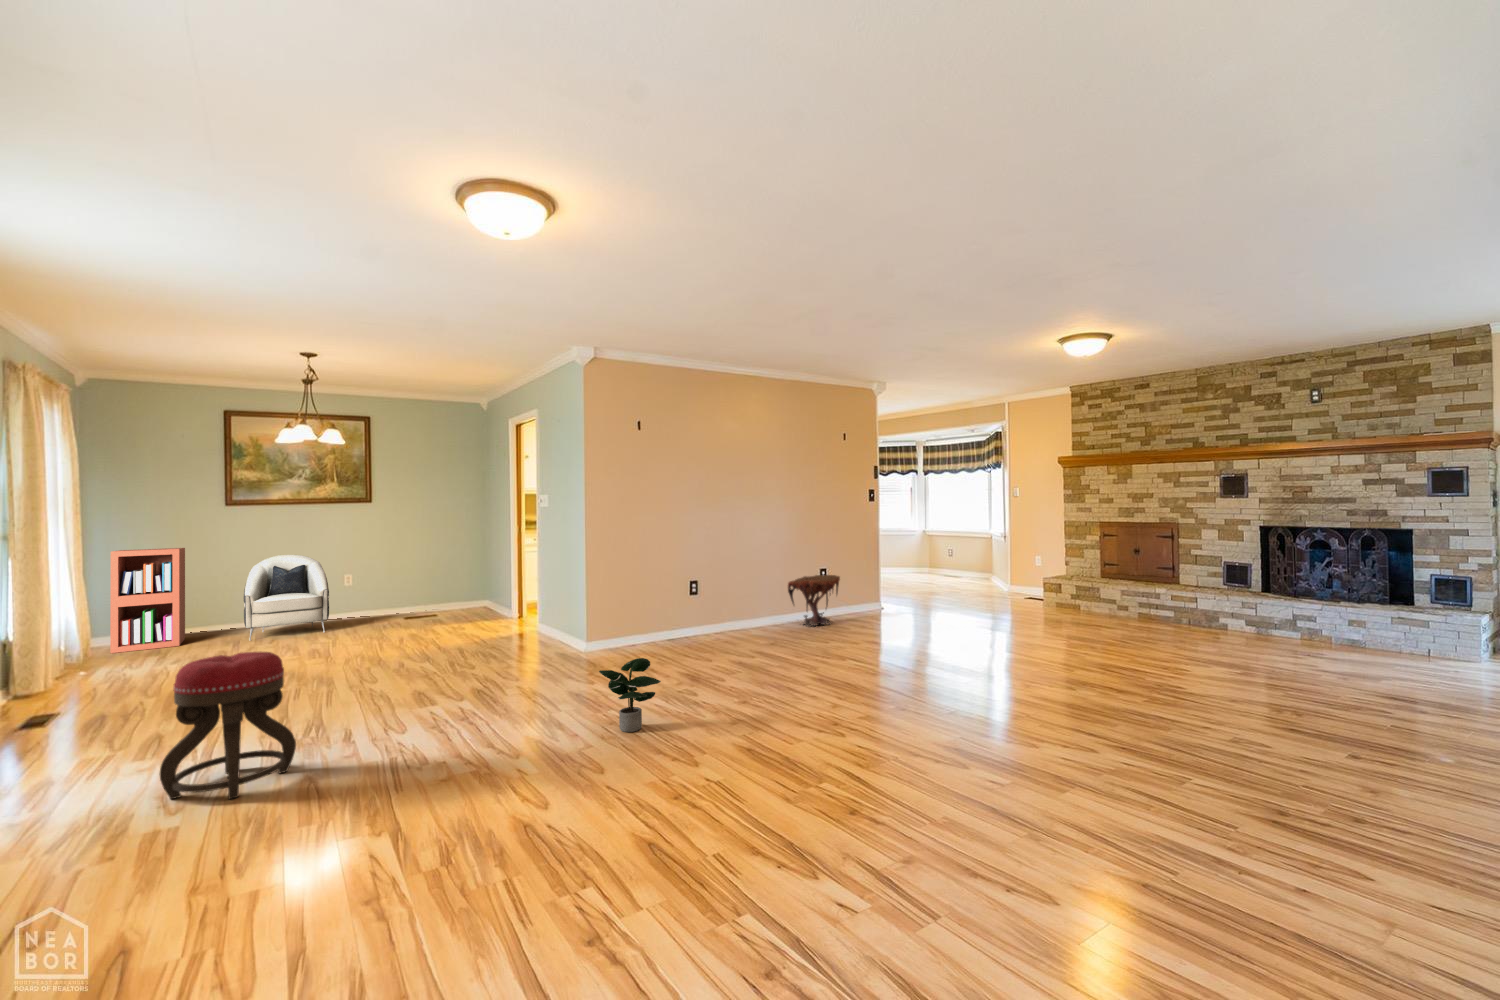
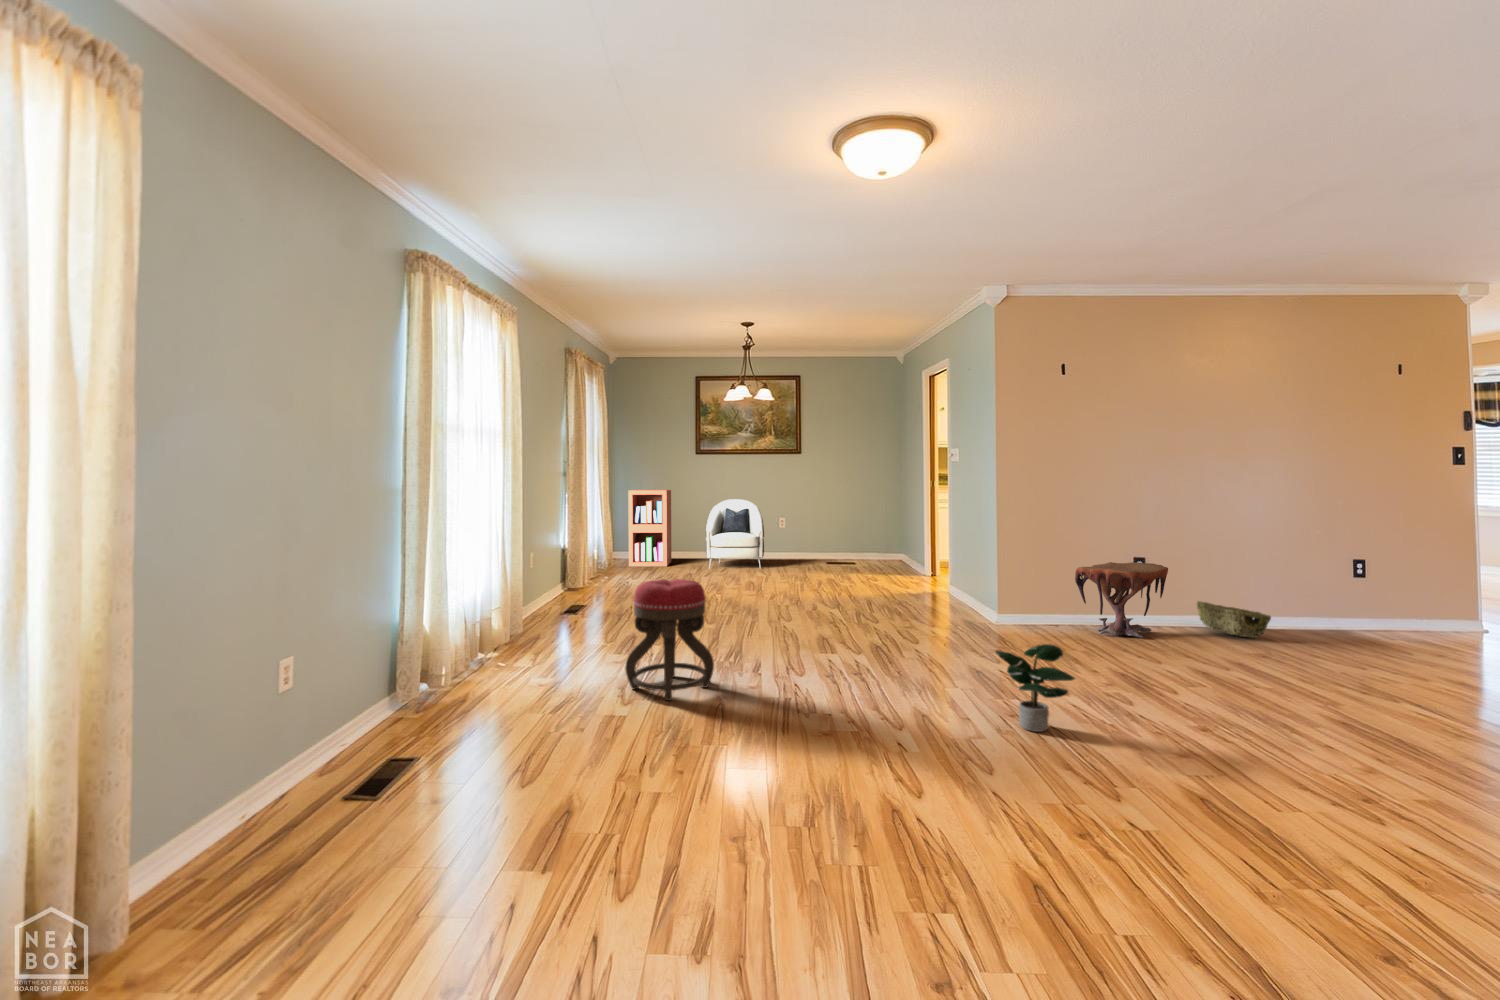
side table: present [788,575,840,626] -> present [1075,562,1168,638]
woven basket: none [731,611,775,634] -> present [1197,601,1271,638]

